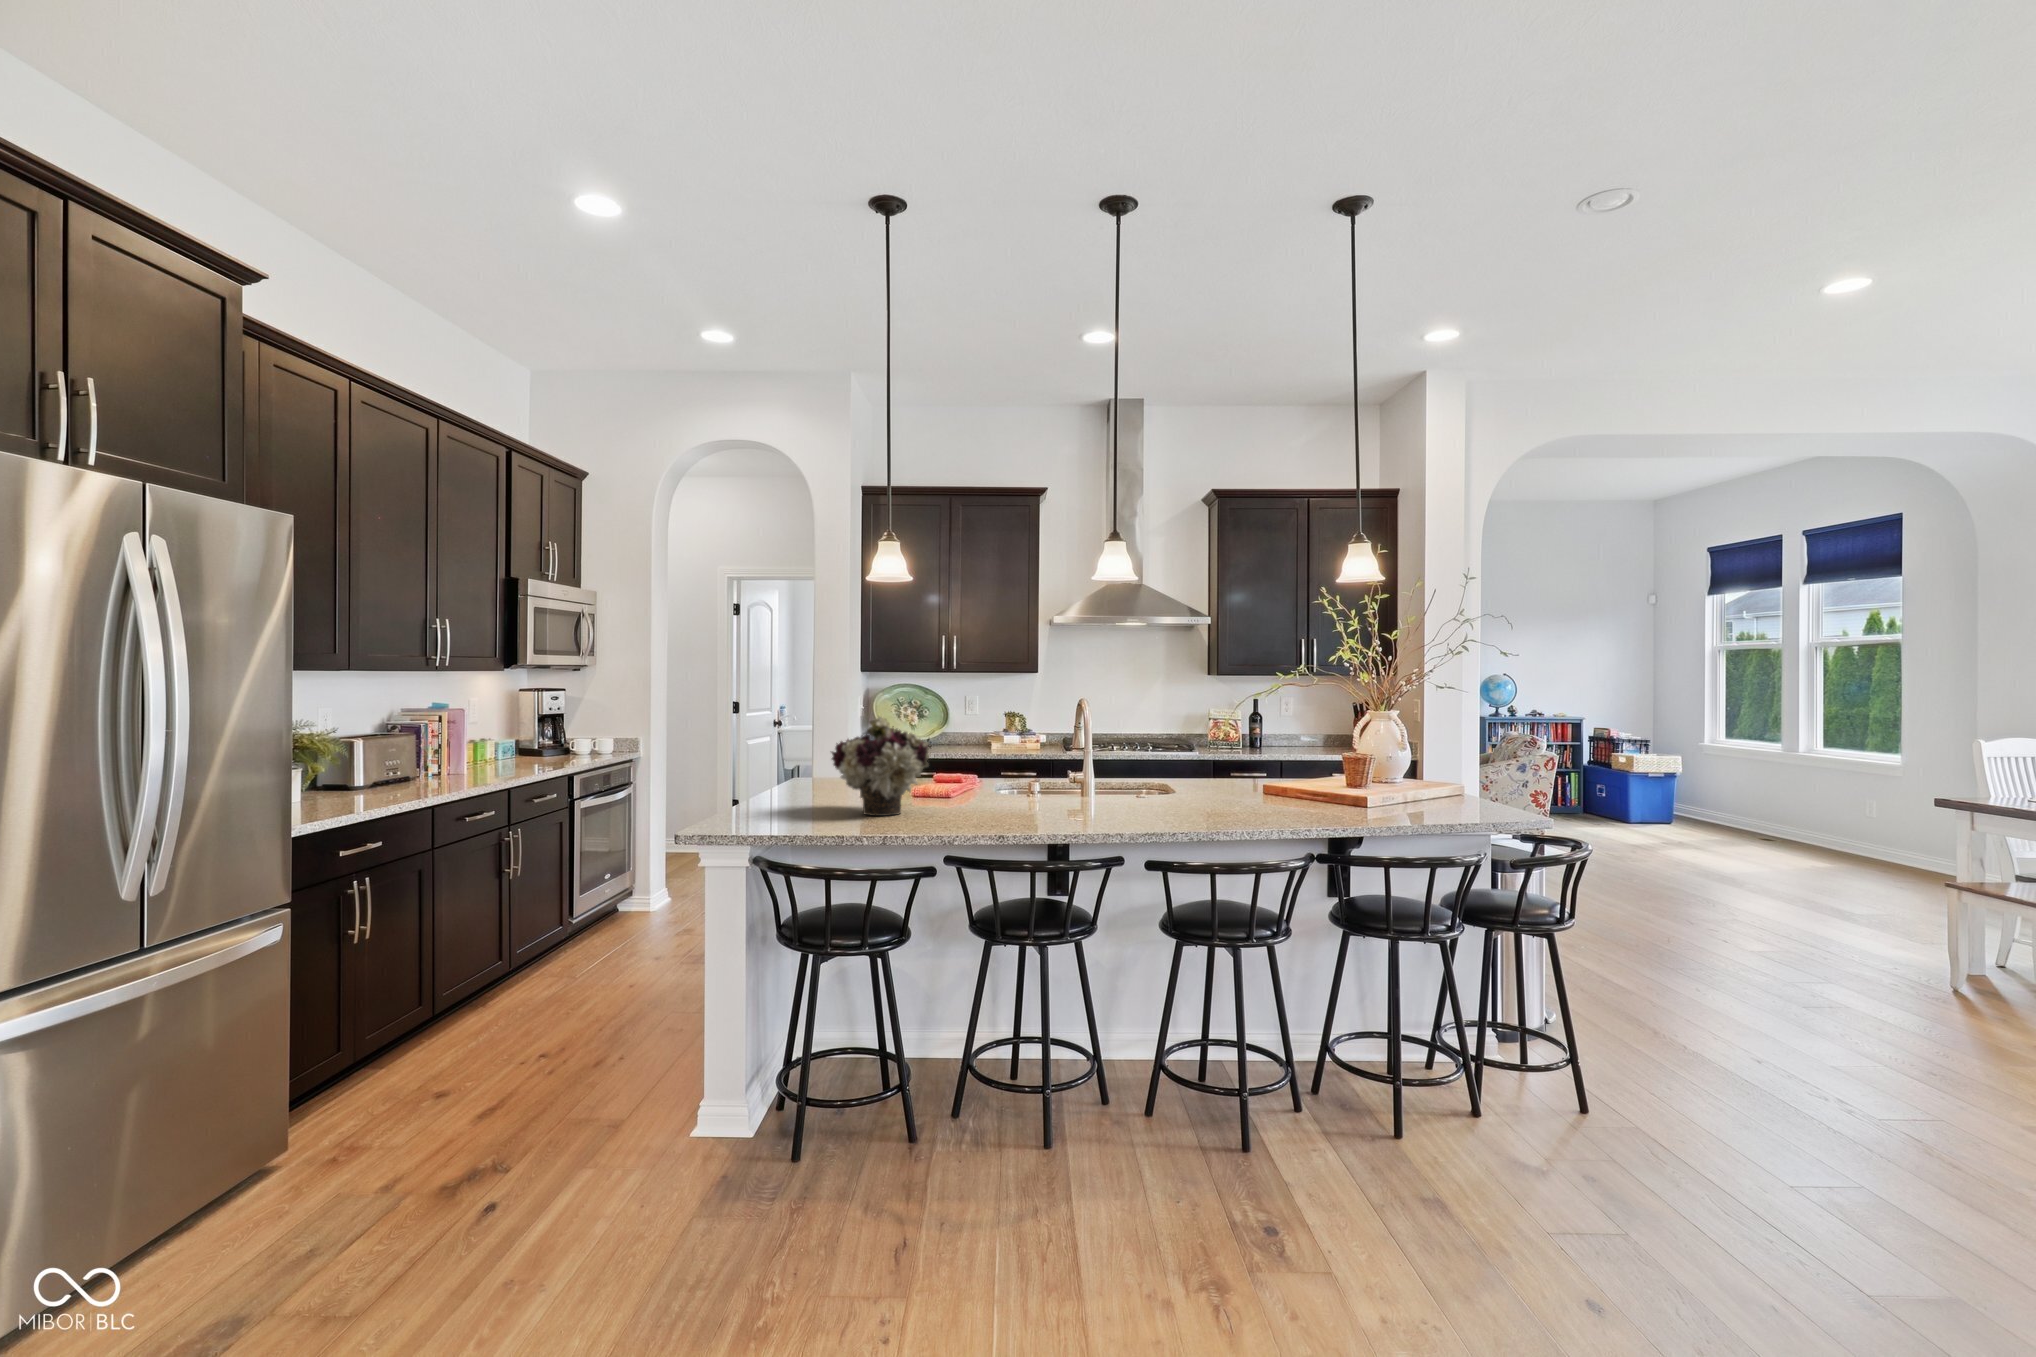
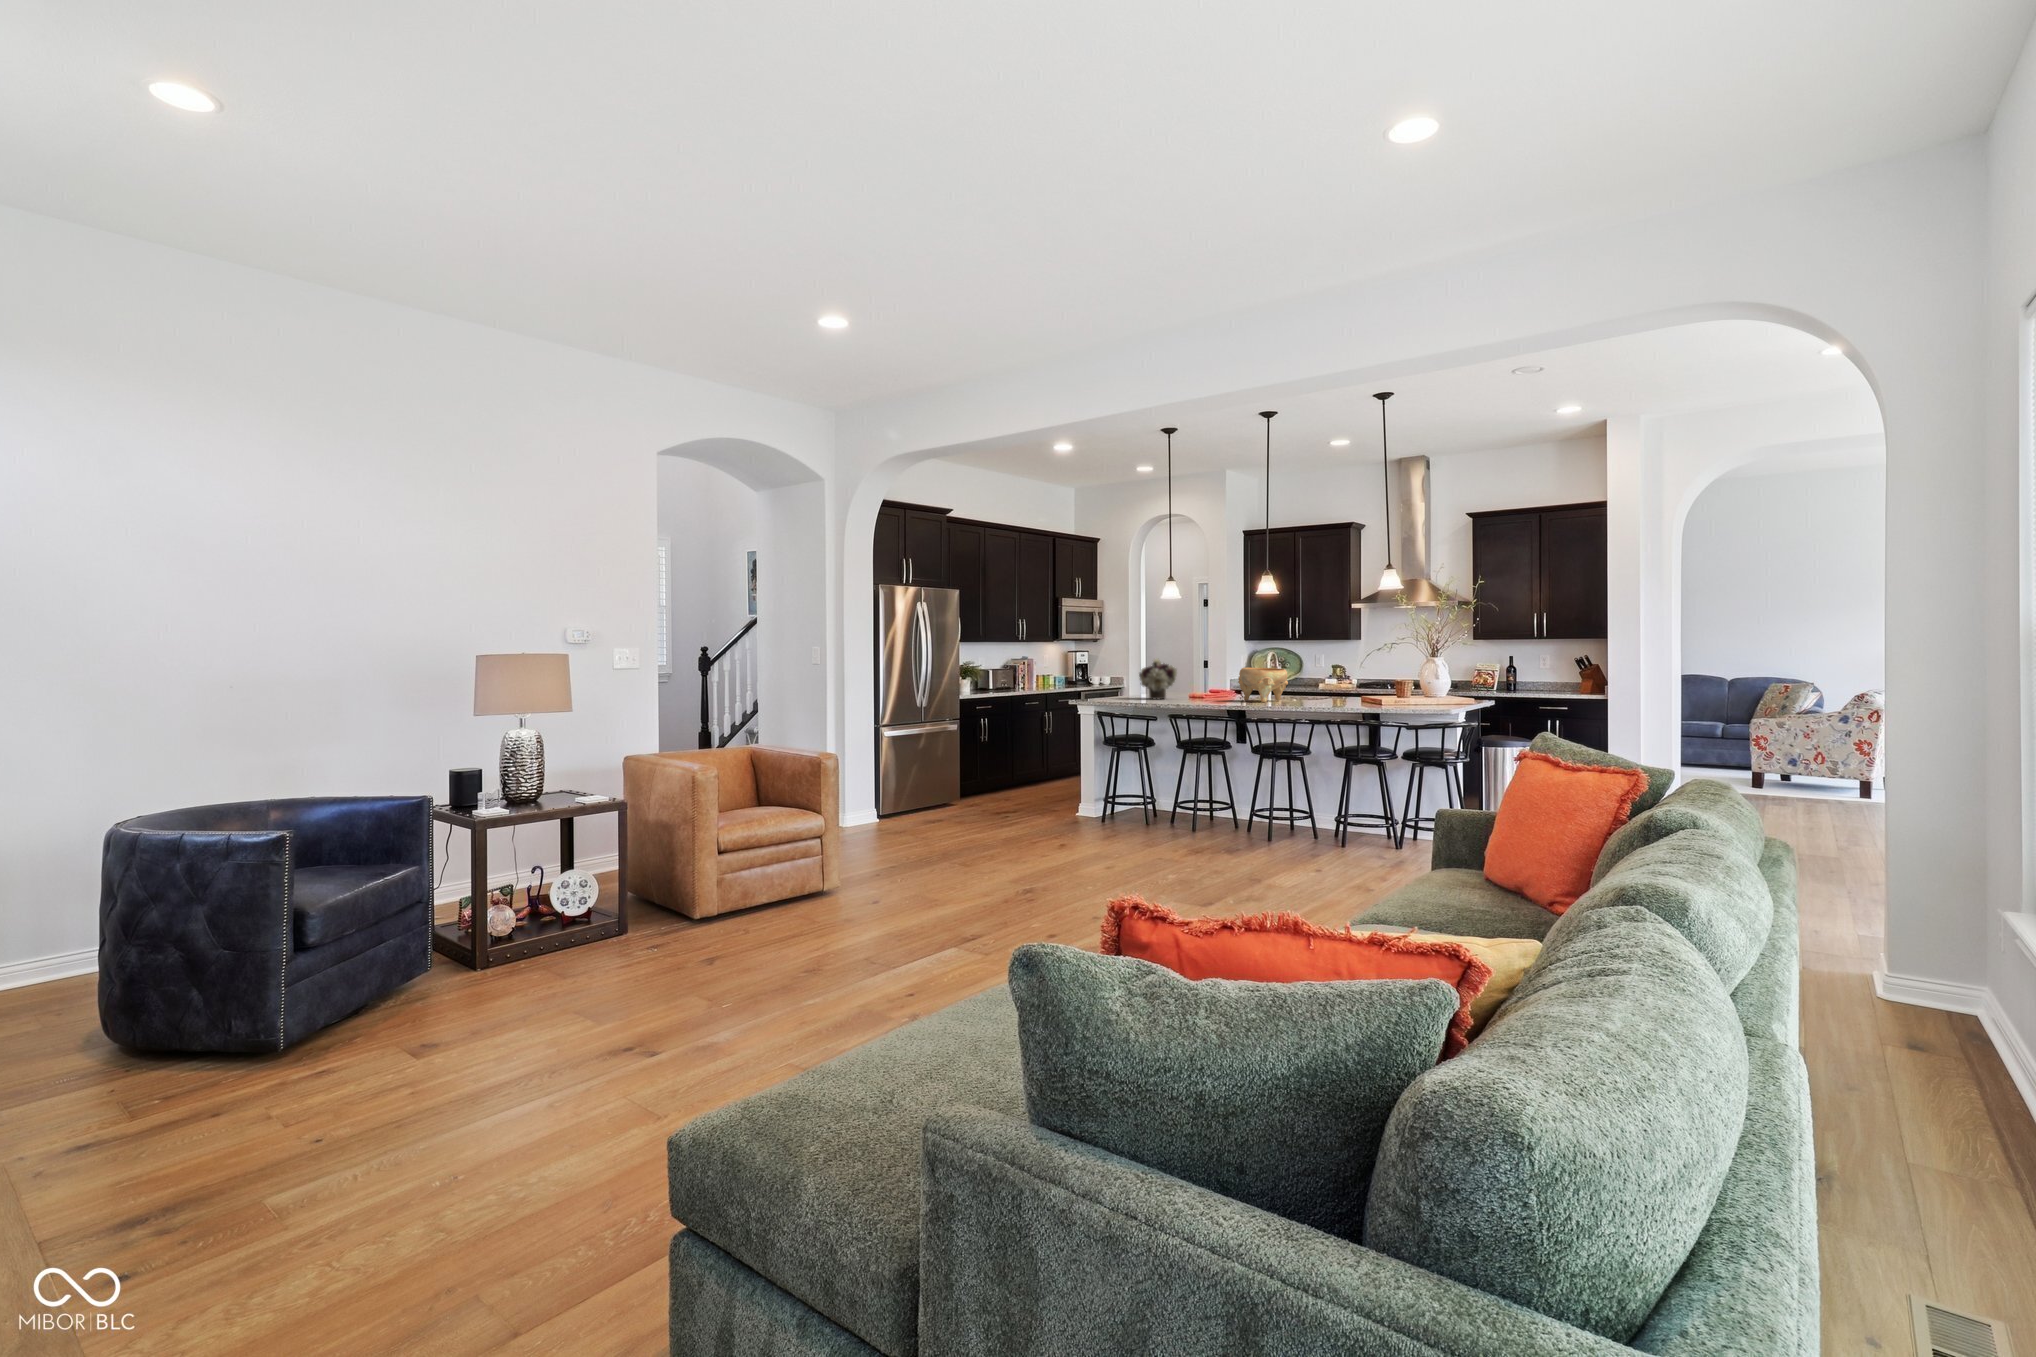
decorative bowl: none [1087,738,1200,820] -> present [1238,668,1288,702]

